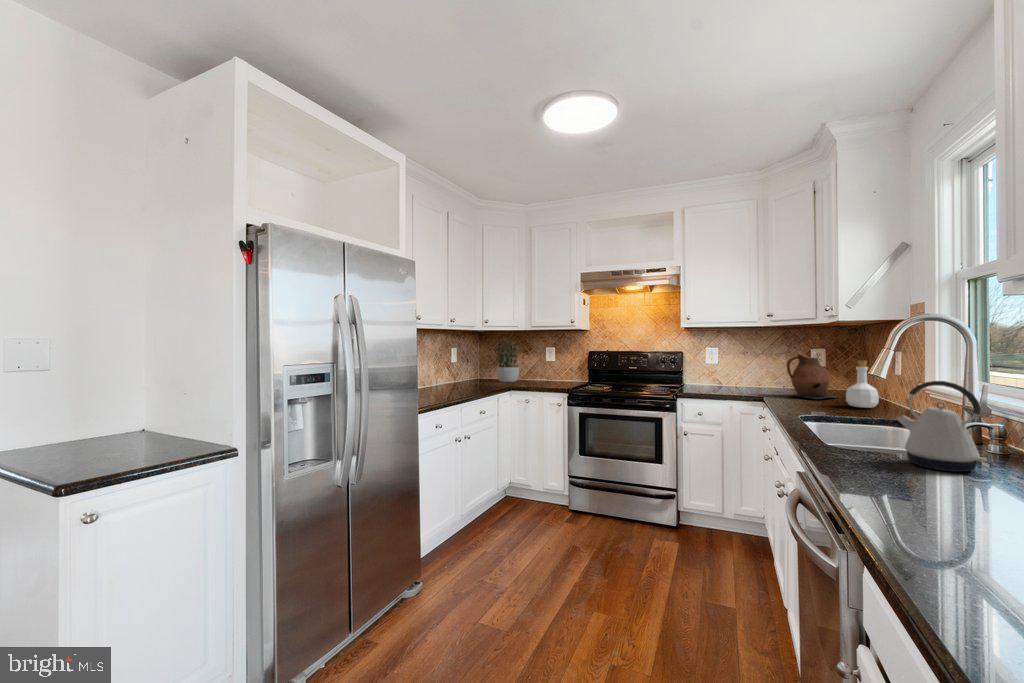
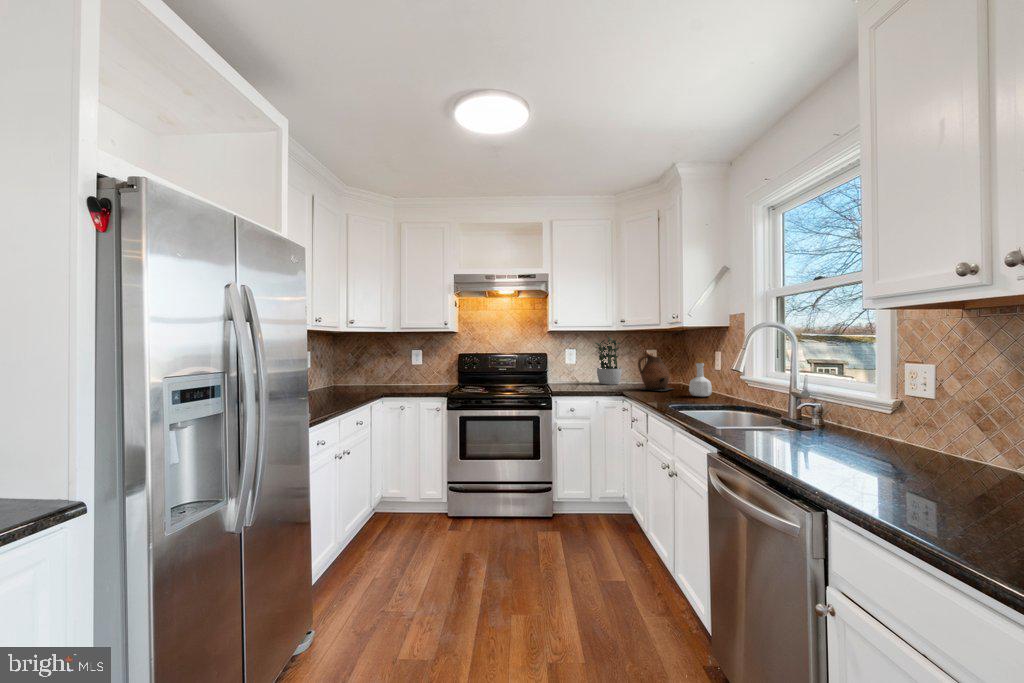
potted plant: present [493,337,519,382] -> present [595,337,622,385]
kettle: present [896,381,987,472] -> none [784,373,851,446]

